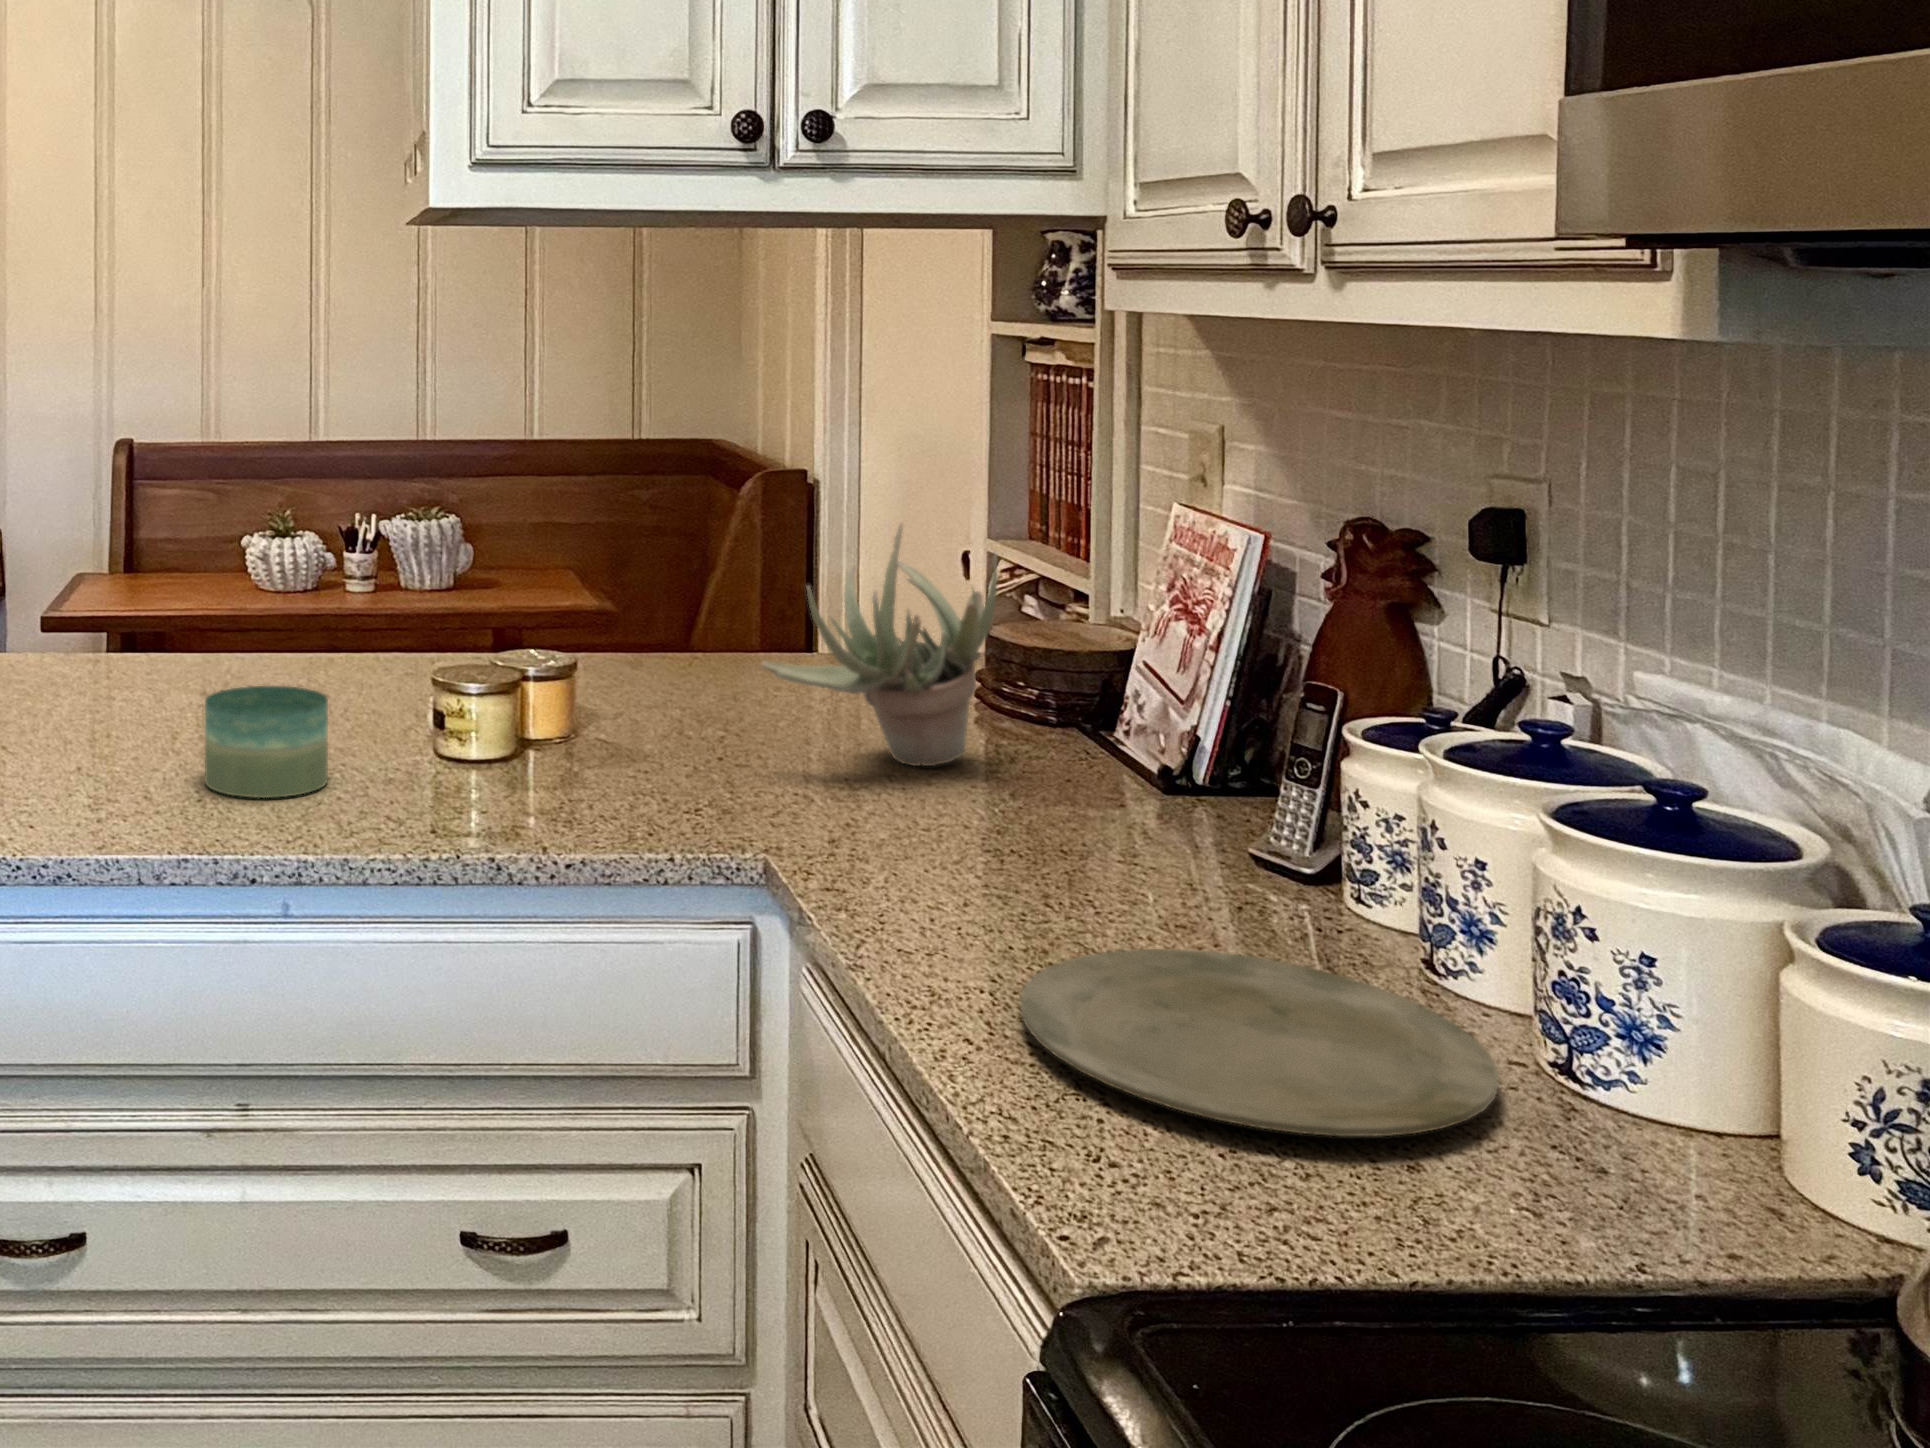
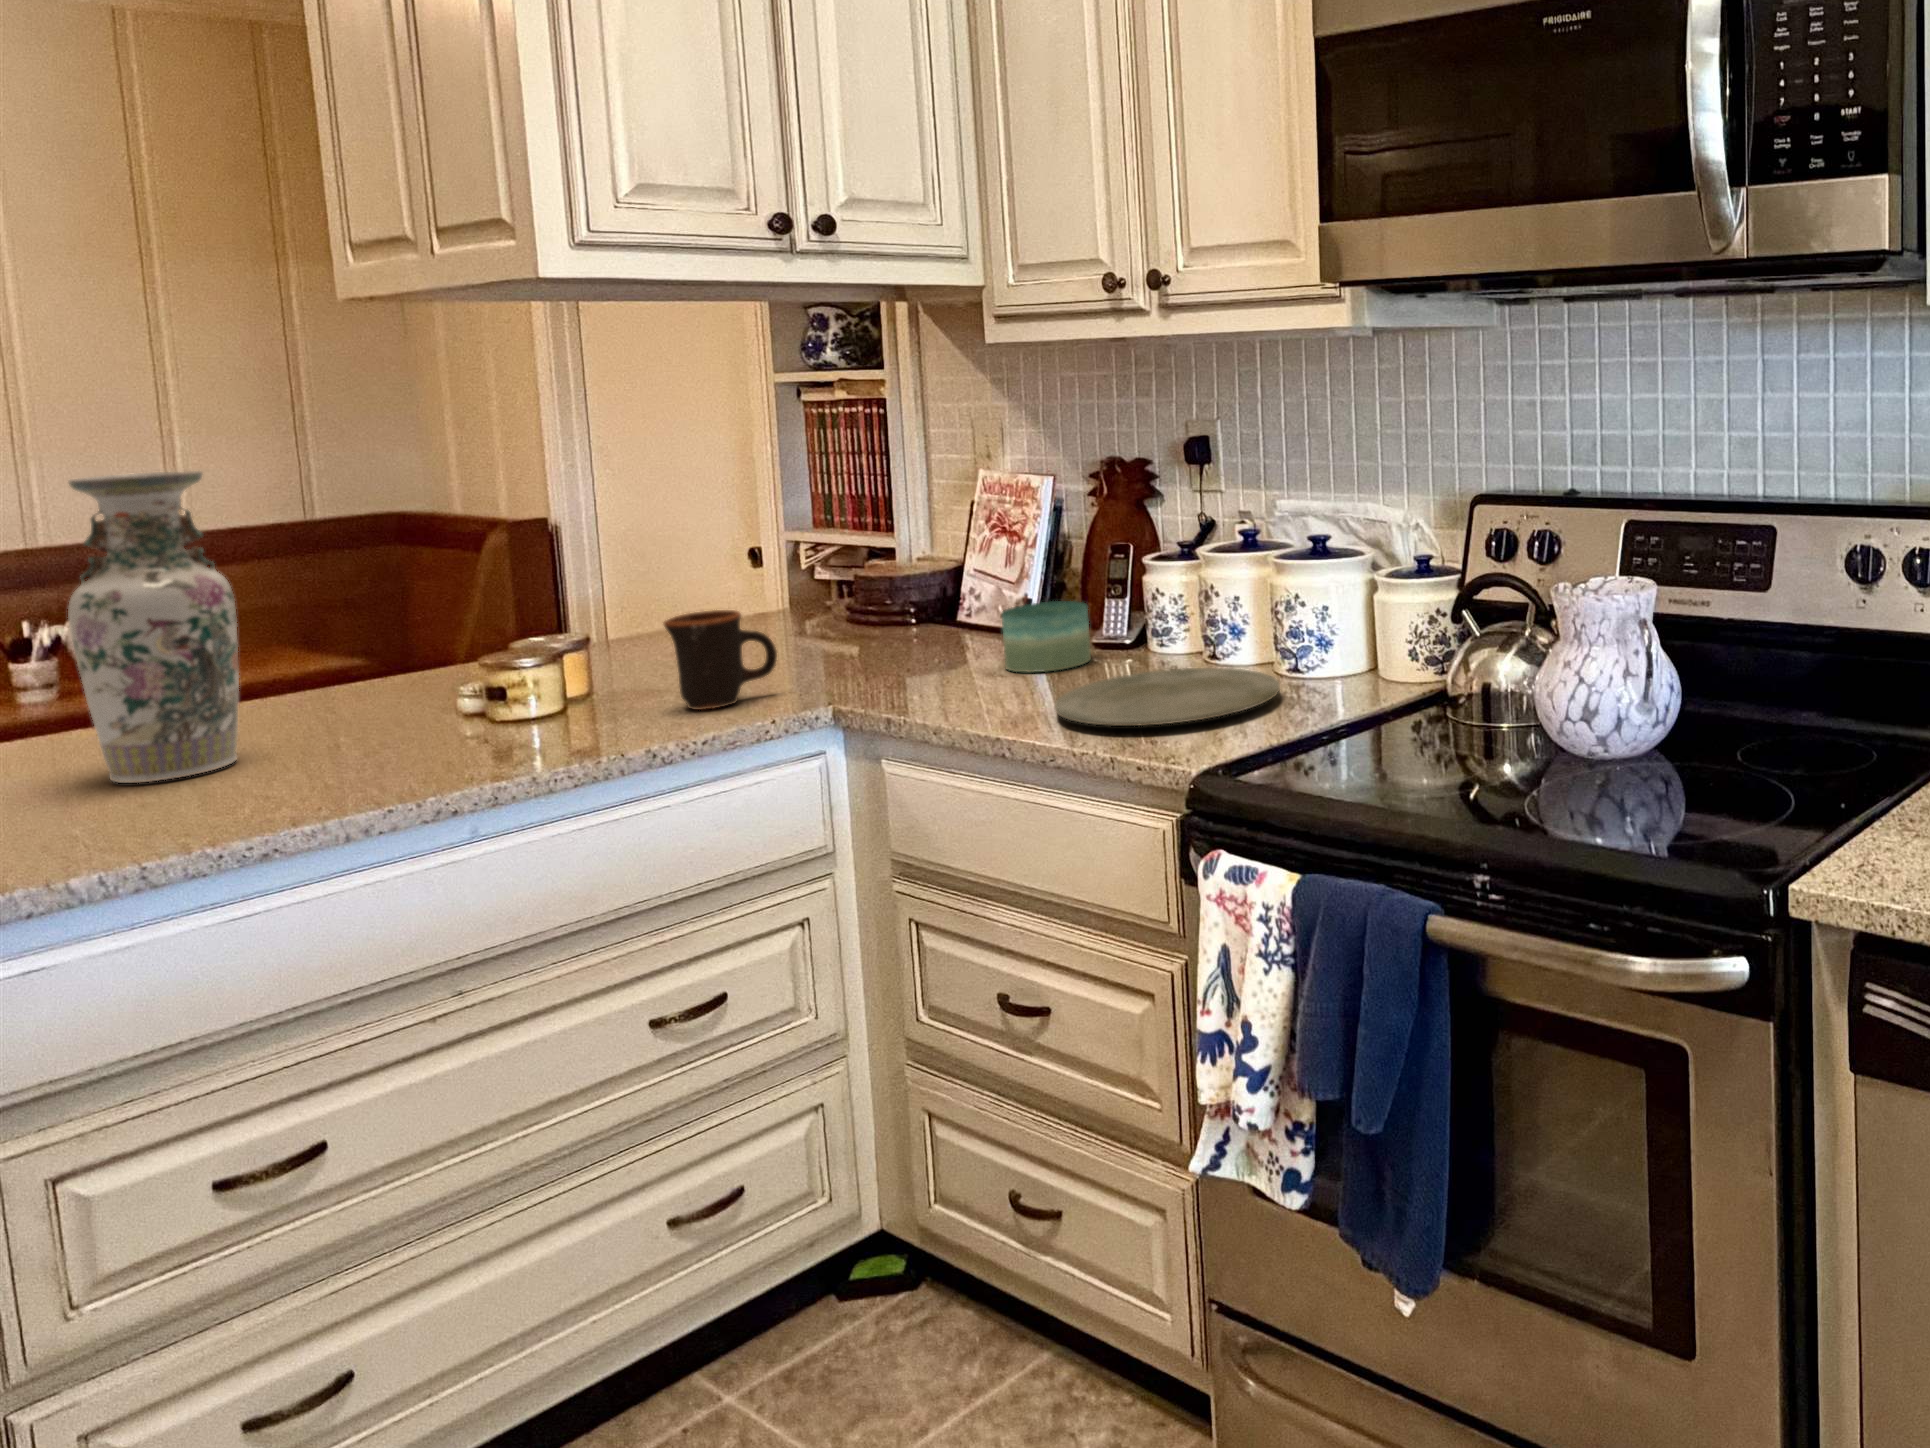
vase: none [80,406,214,745] -> present [68,471,239,783]
succulent plant: present [762,524,998,766] -> none [771,492,920,651]
mug: none [589,667,731,811] -> present [664,610,777,710]
candle: present [205,686,328,798] -> present [1002,601,1091,672]

